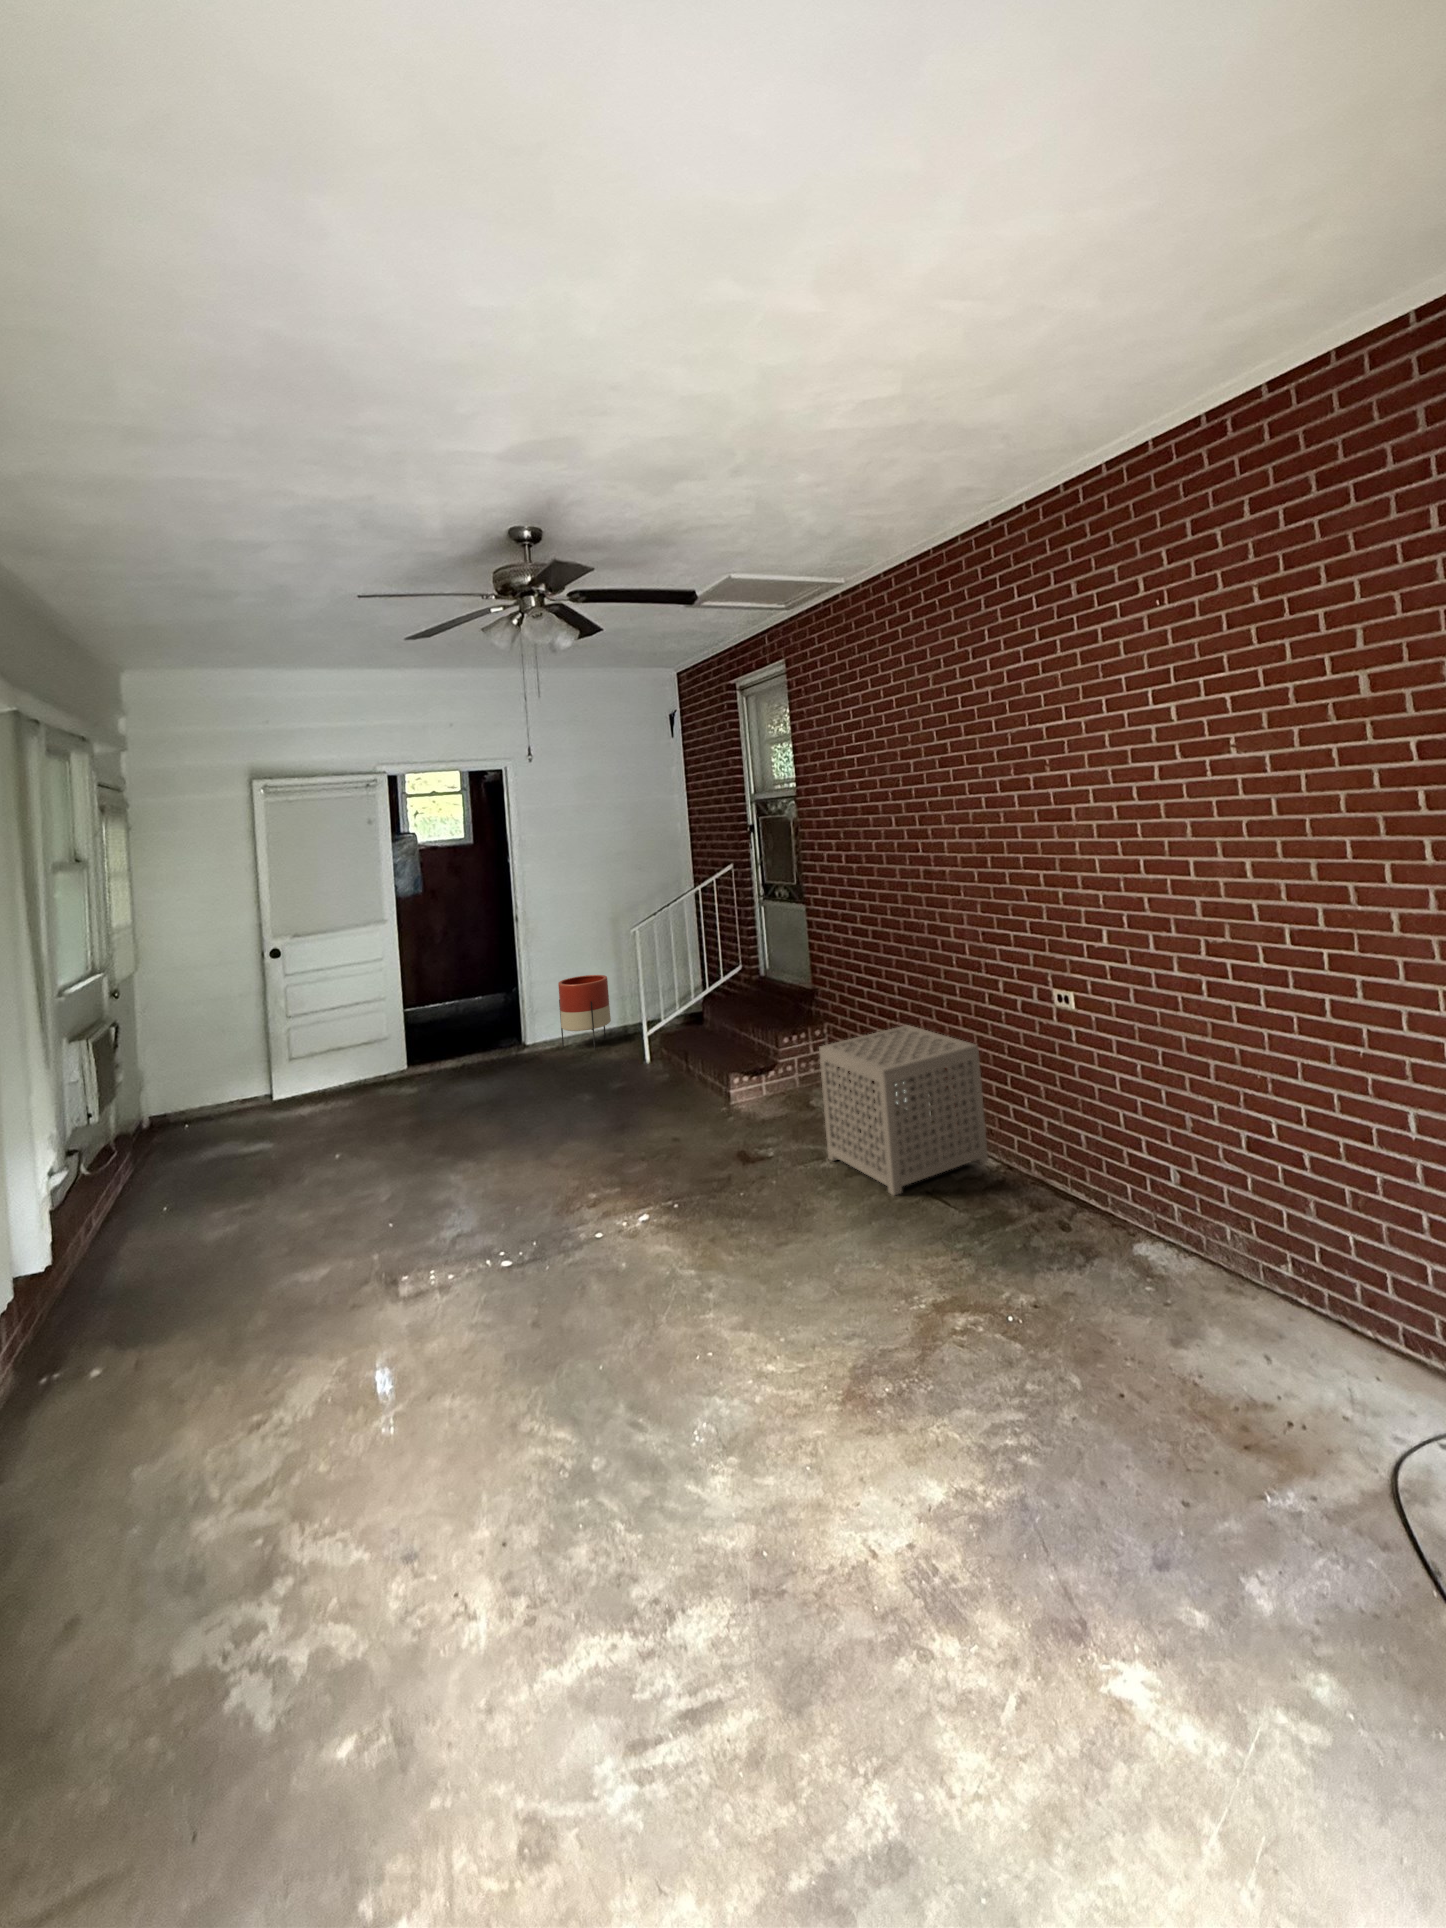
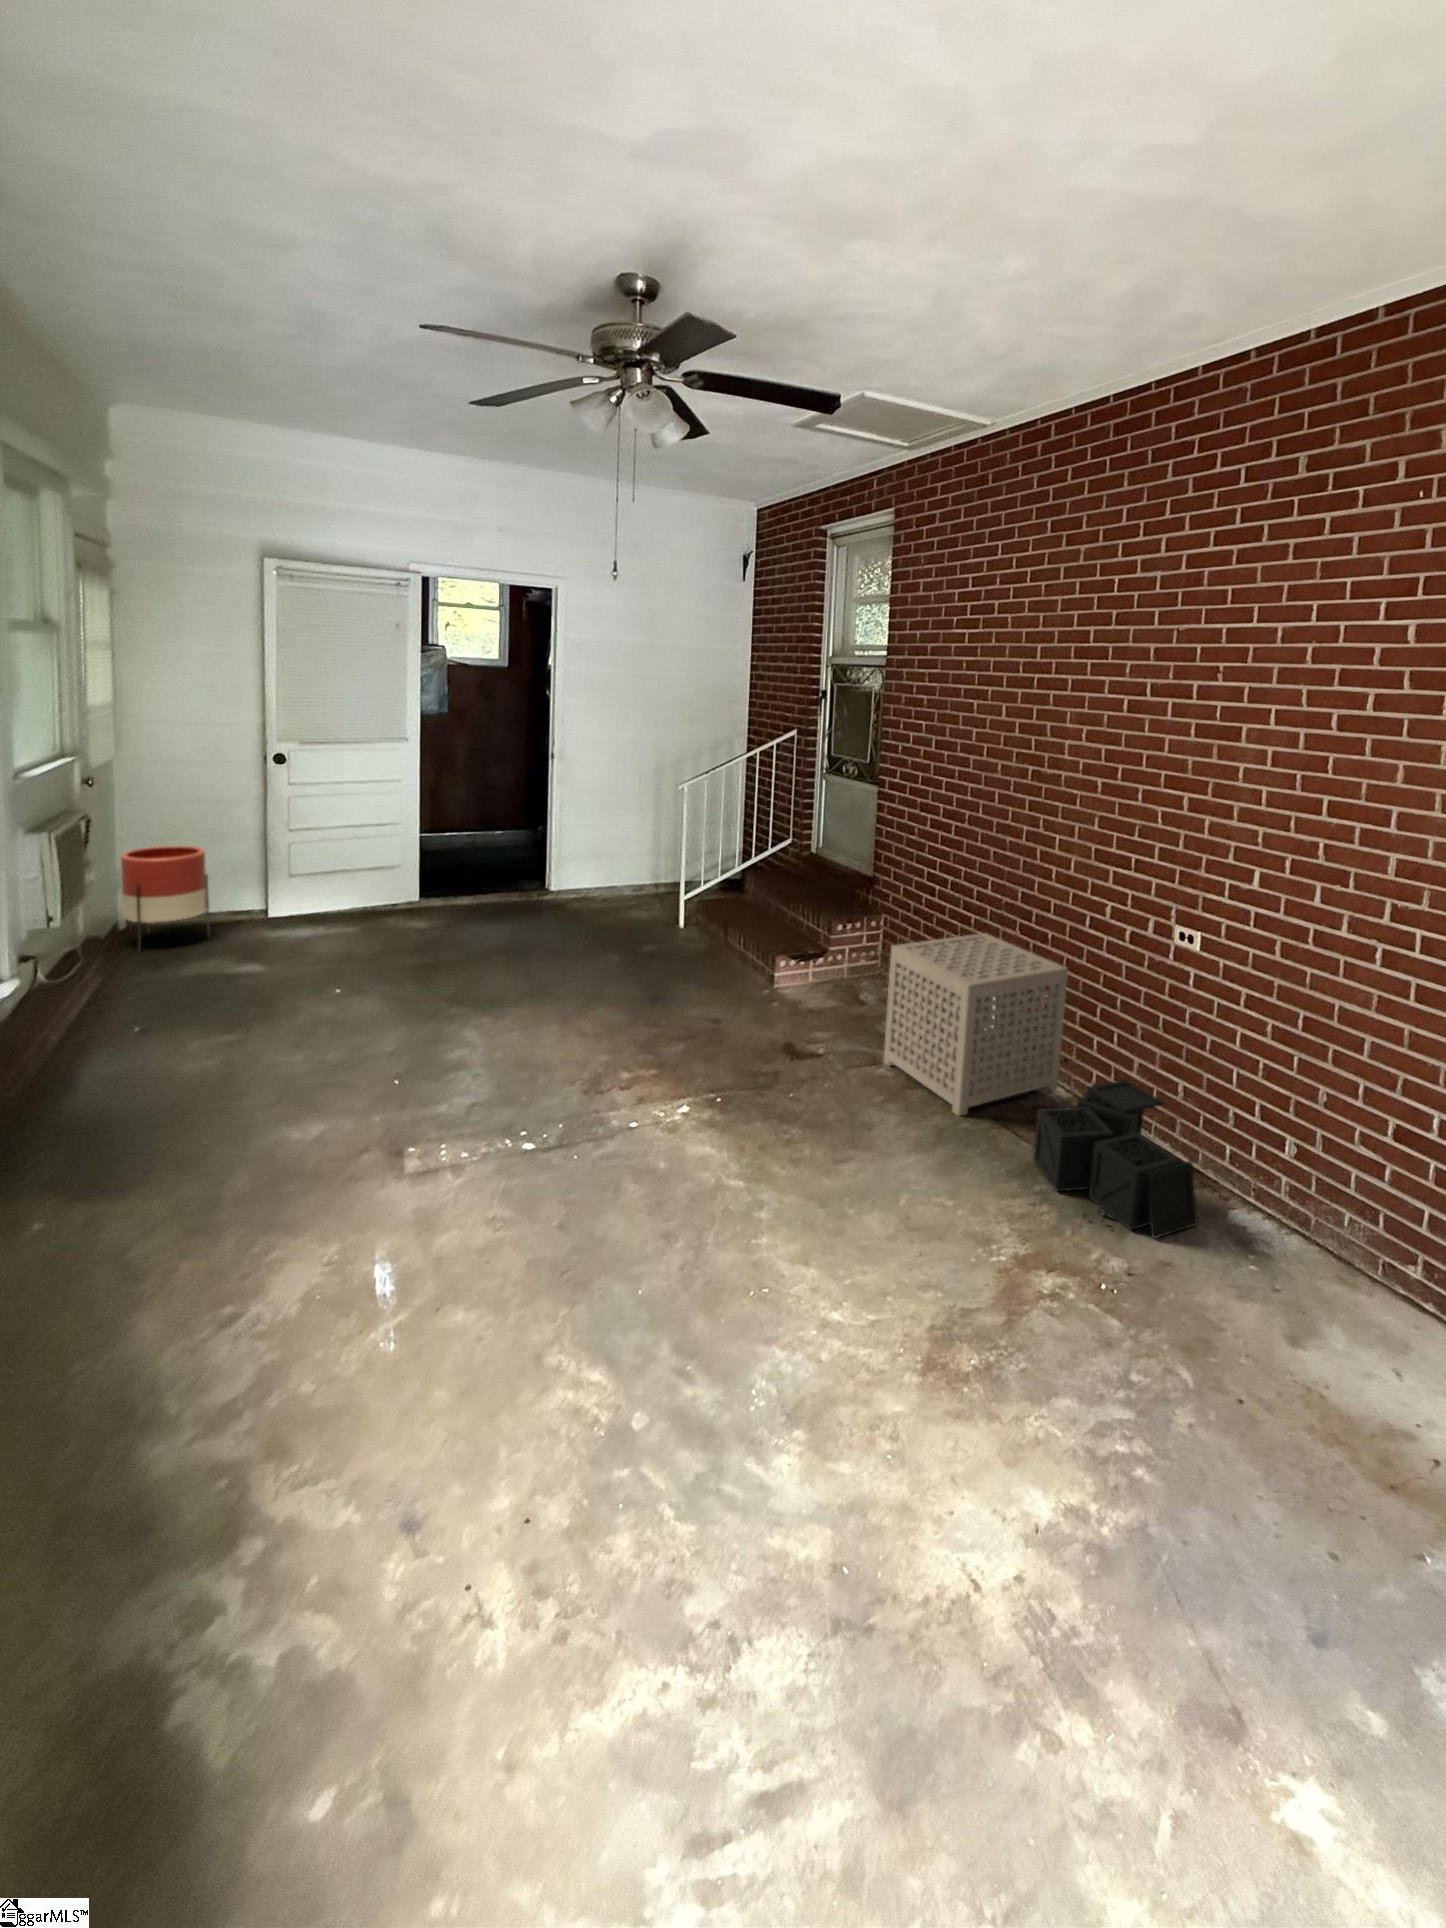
planter: present [558,975,611,1050] -> present [121,846,209,950]
storage bin: none [954,1140,1104,1276] -> present [1033,1080,1198,1238]

